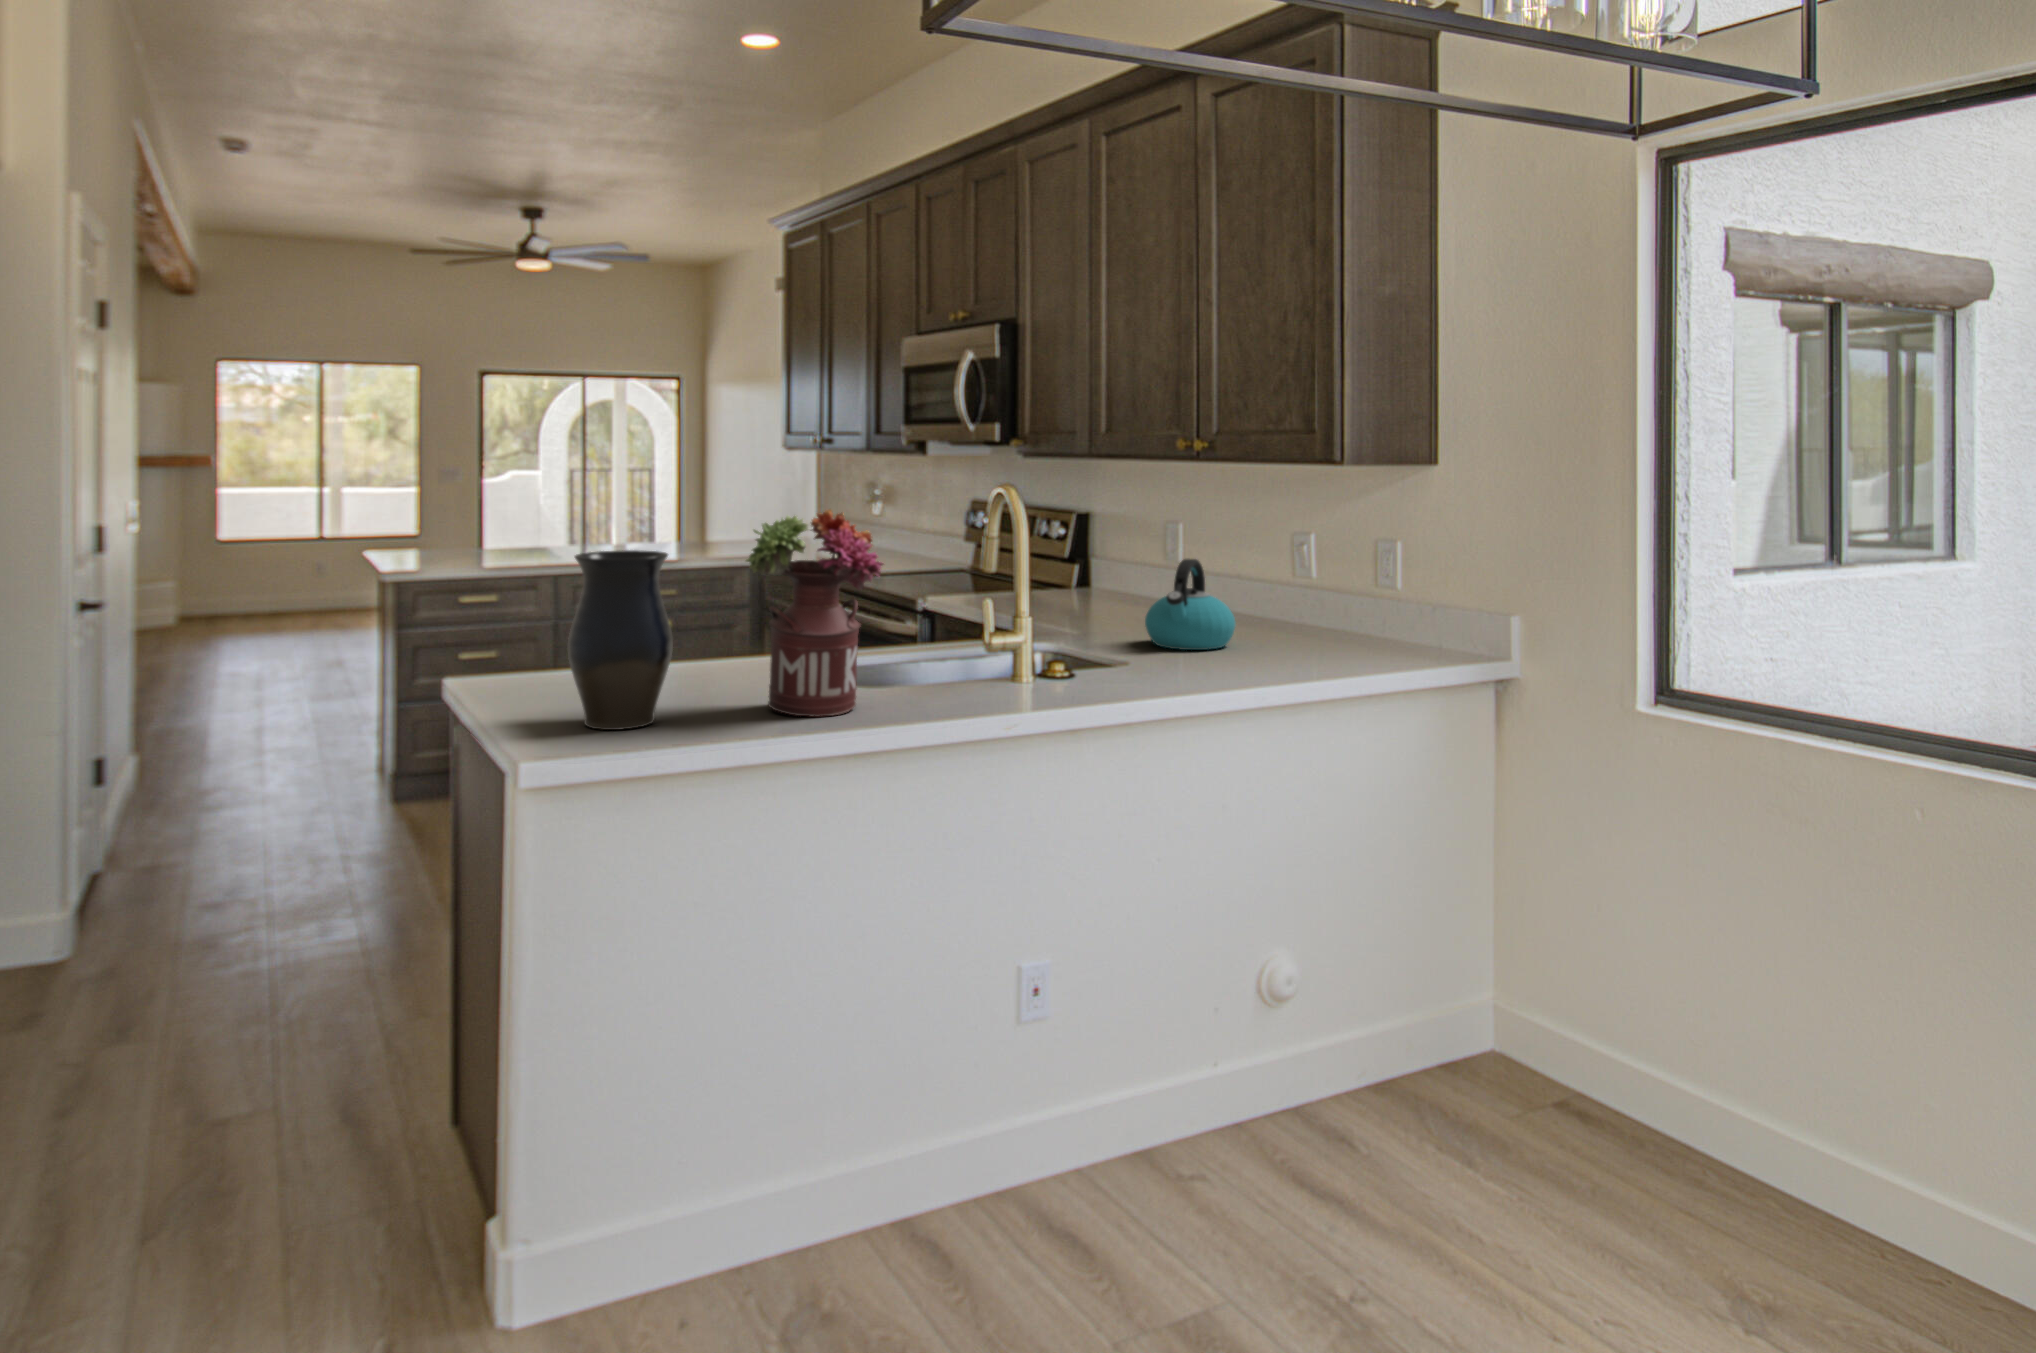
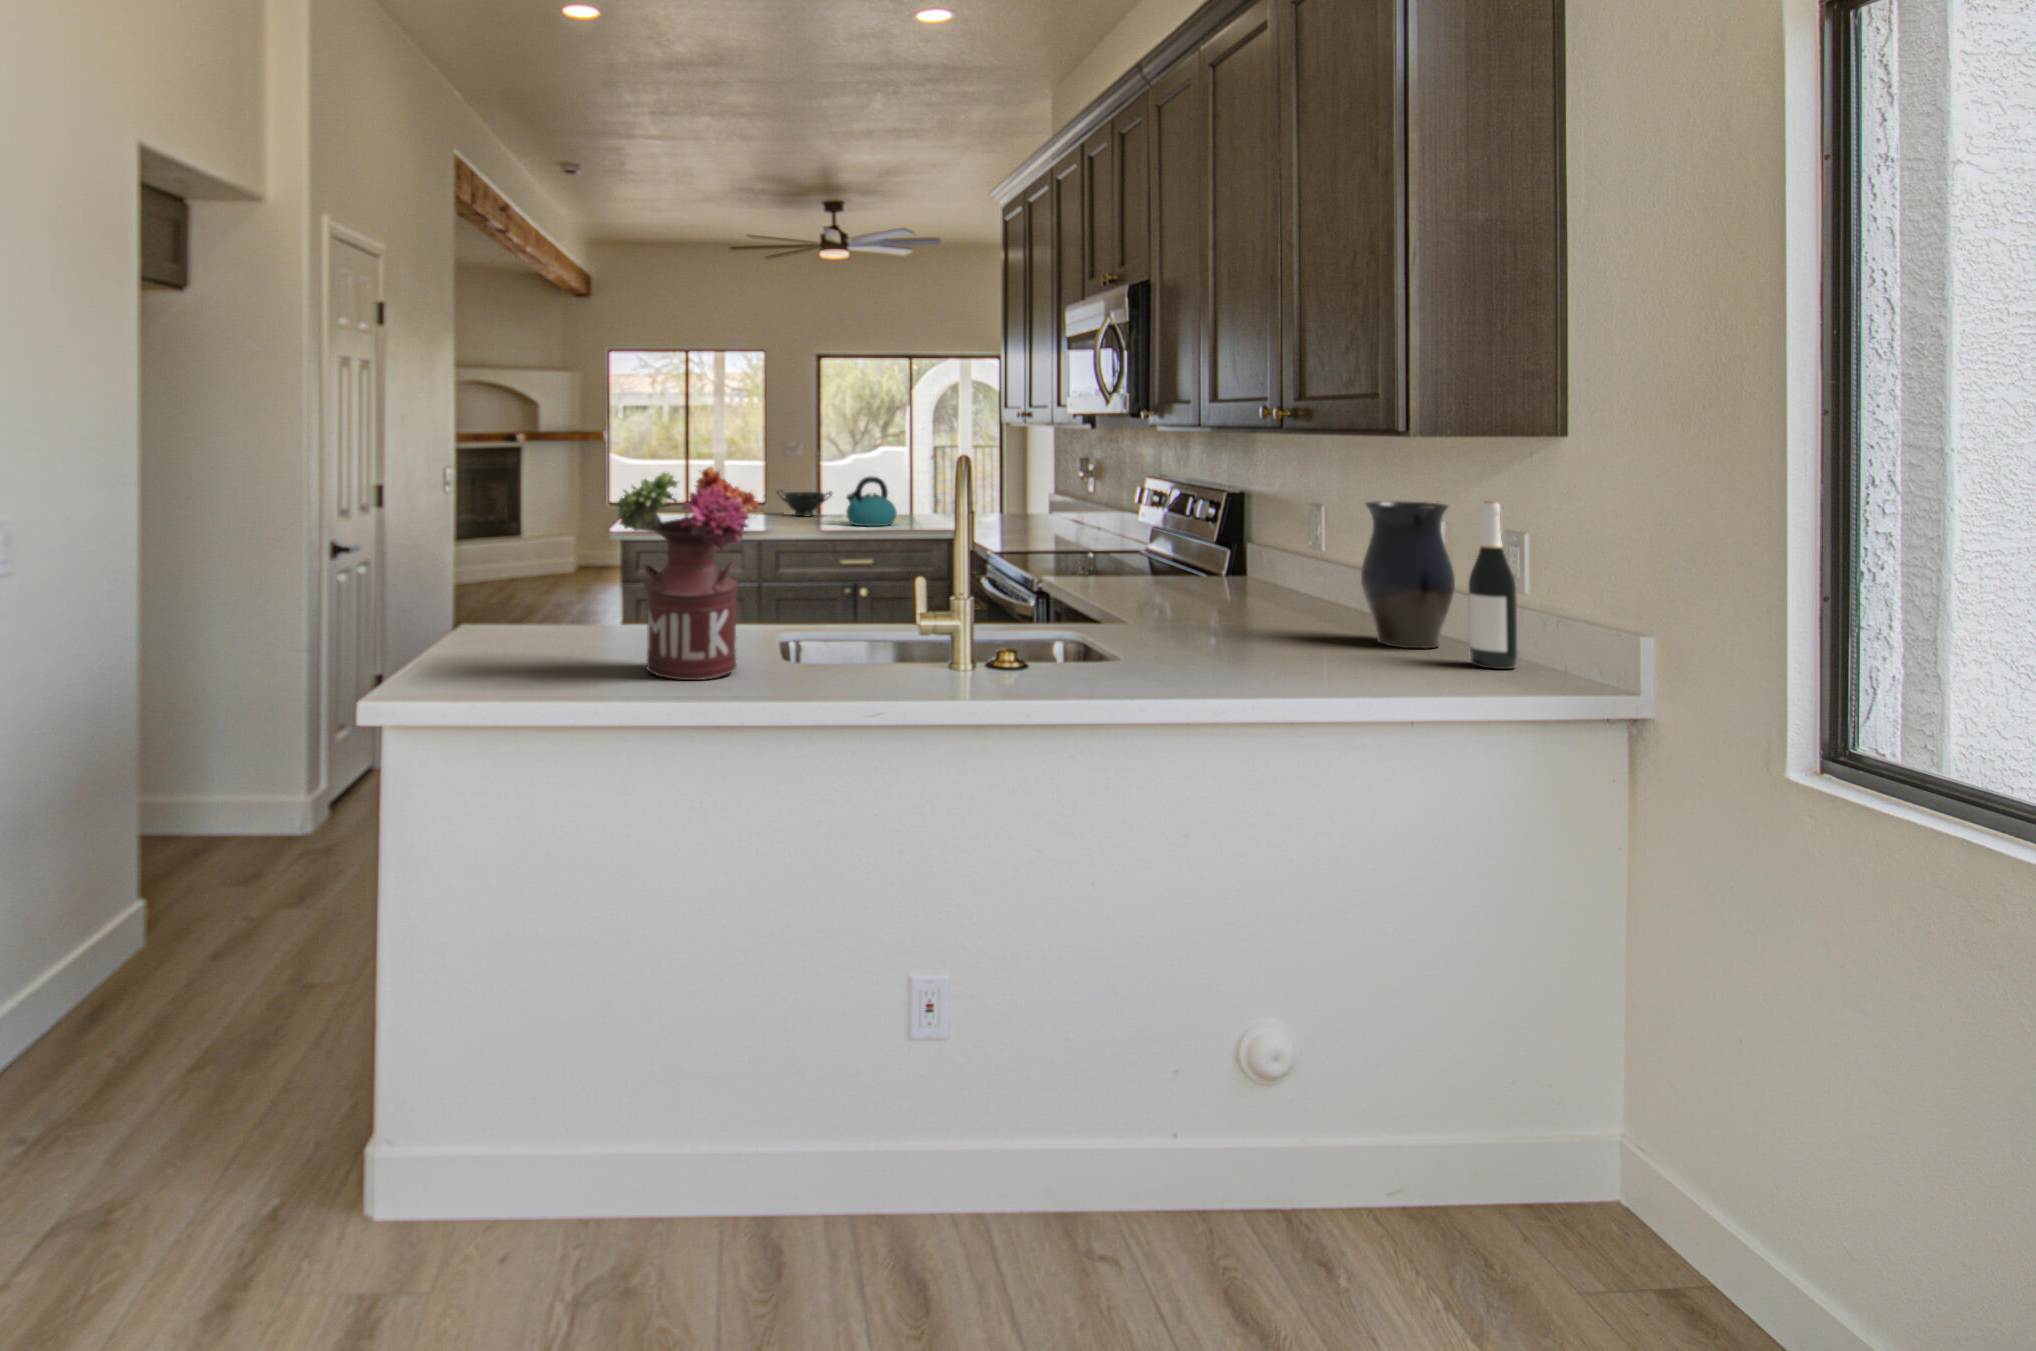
wine bottle: none [1372,517,1408,651] -> present [1468,500,1518,669]
bowl: none [546,522,611,550] -> present [777,490,832,516]
vase: present [568,550,673,730] -> present [1361,501,1455,648]
kettle: present [1145,559,1235,650] -> present [846,476,897,526]

